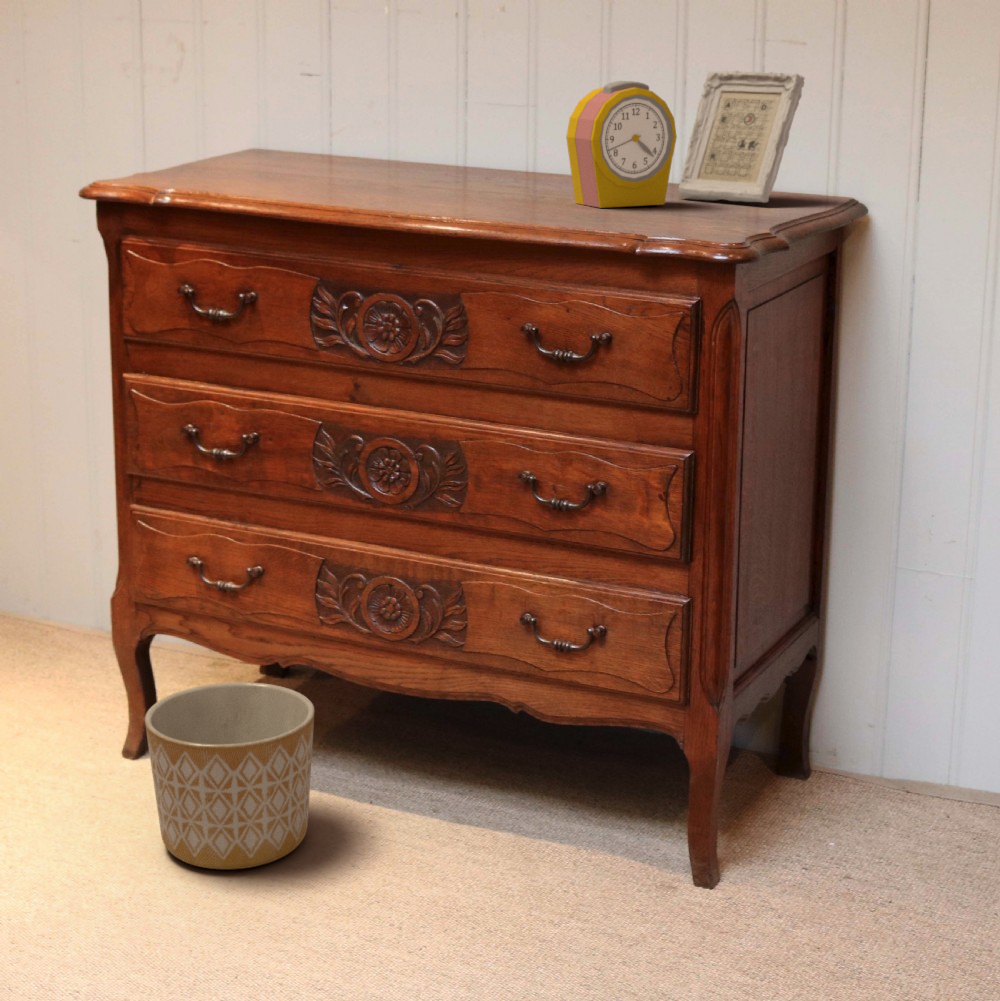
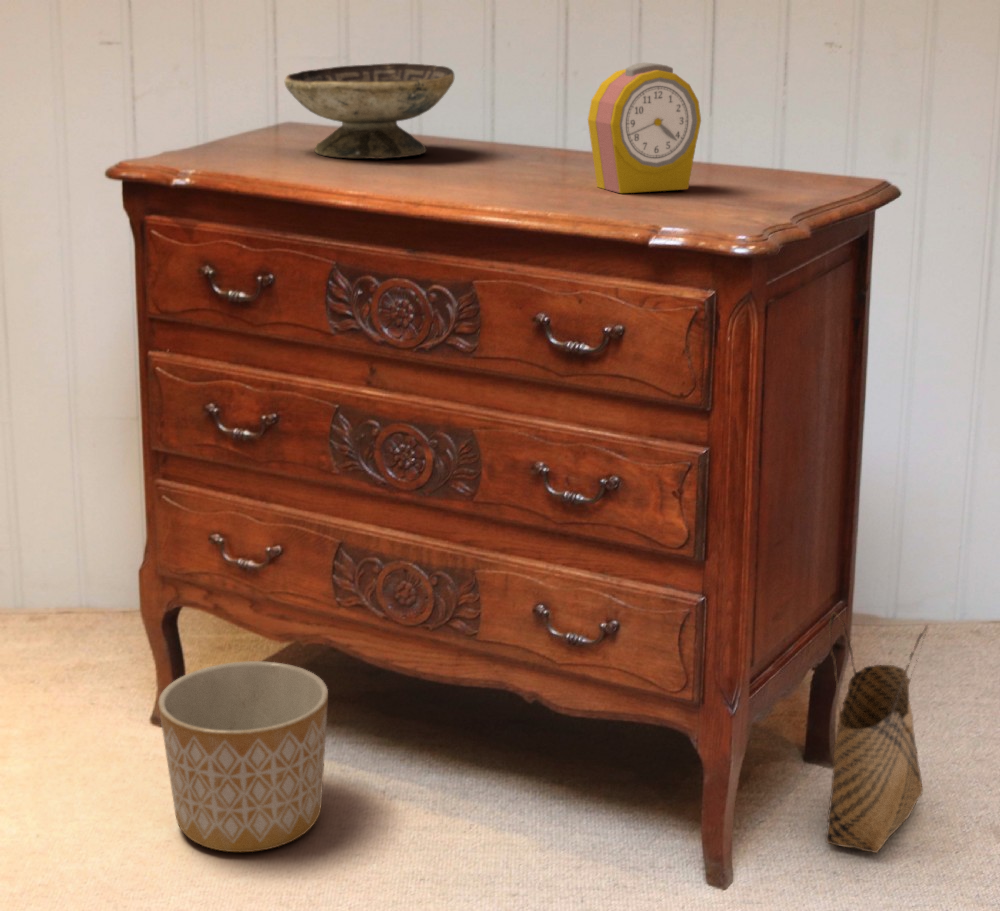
picture frame: present [678,70,804,203] -> none [706,49,838,187]
decorative bowl: none [256,89,425,181] -> present [285,63,454,159]
woven basket: none [808,618,904,852] -> present [826,612,928,853]

